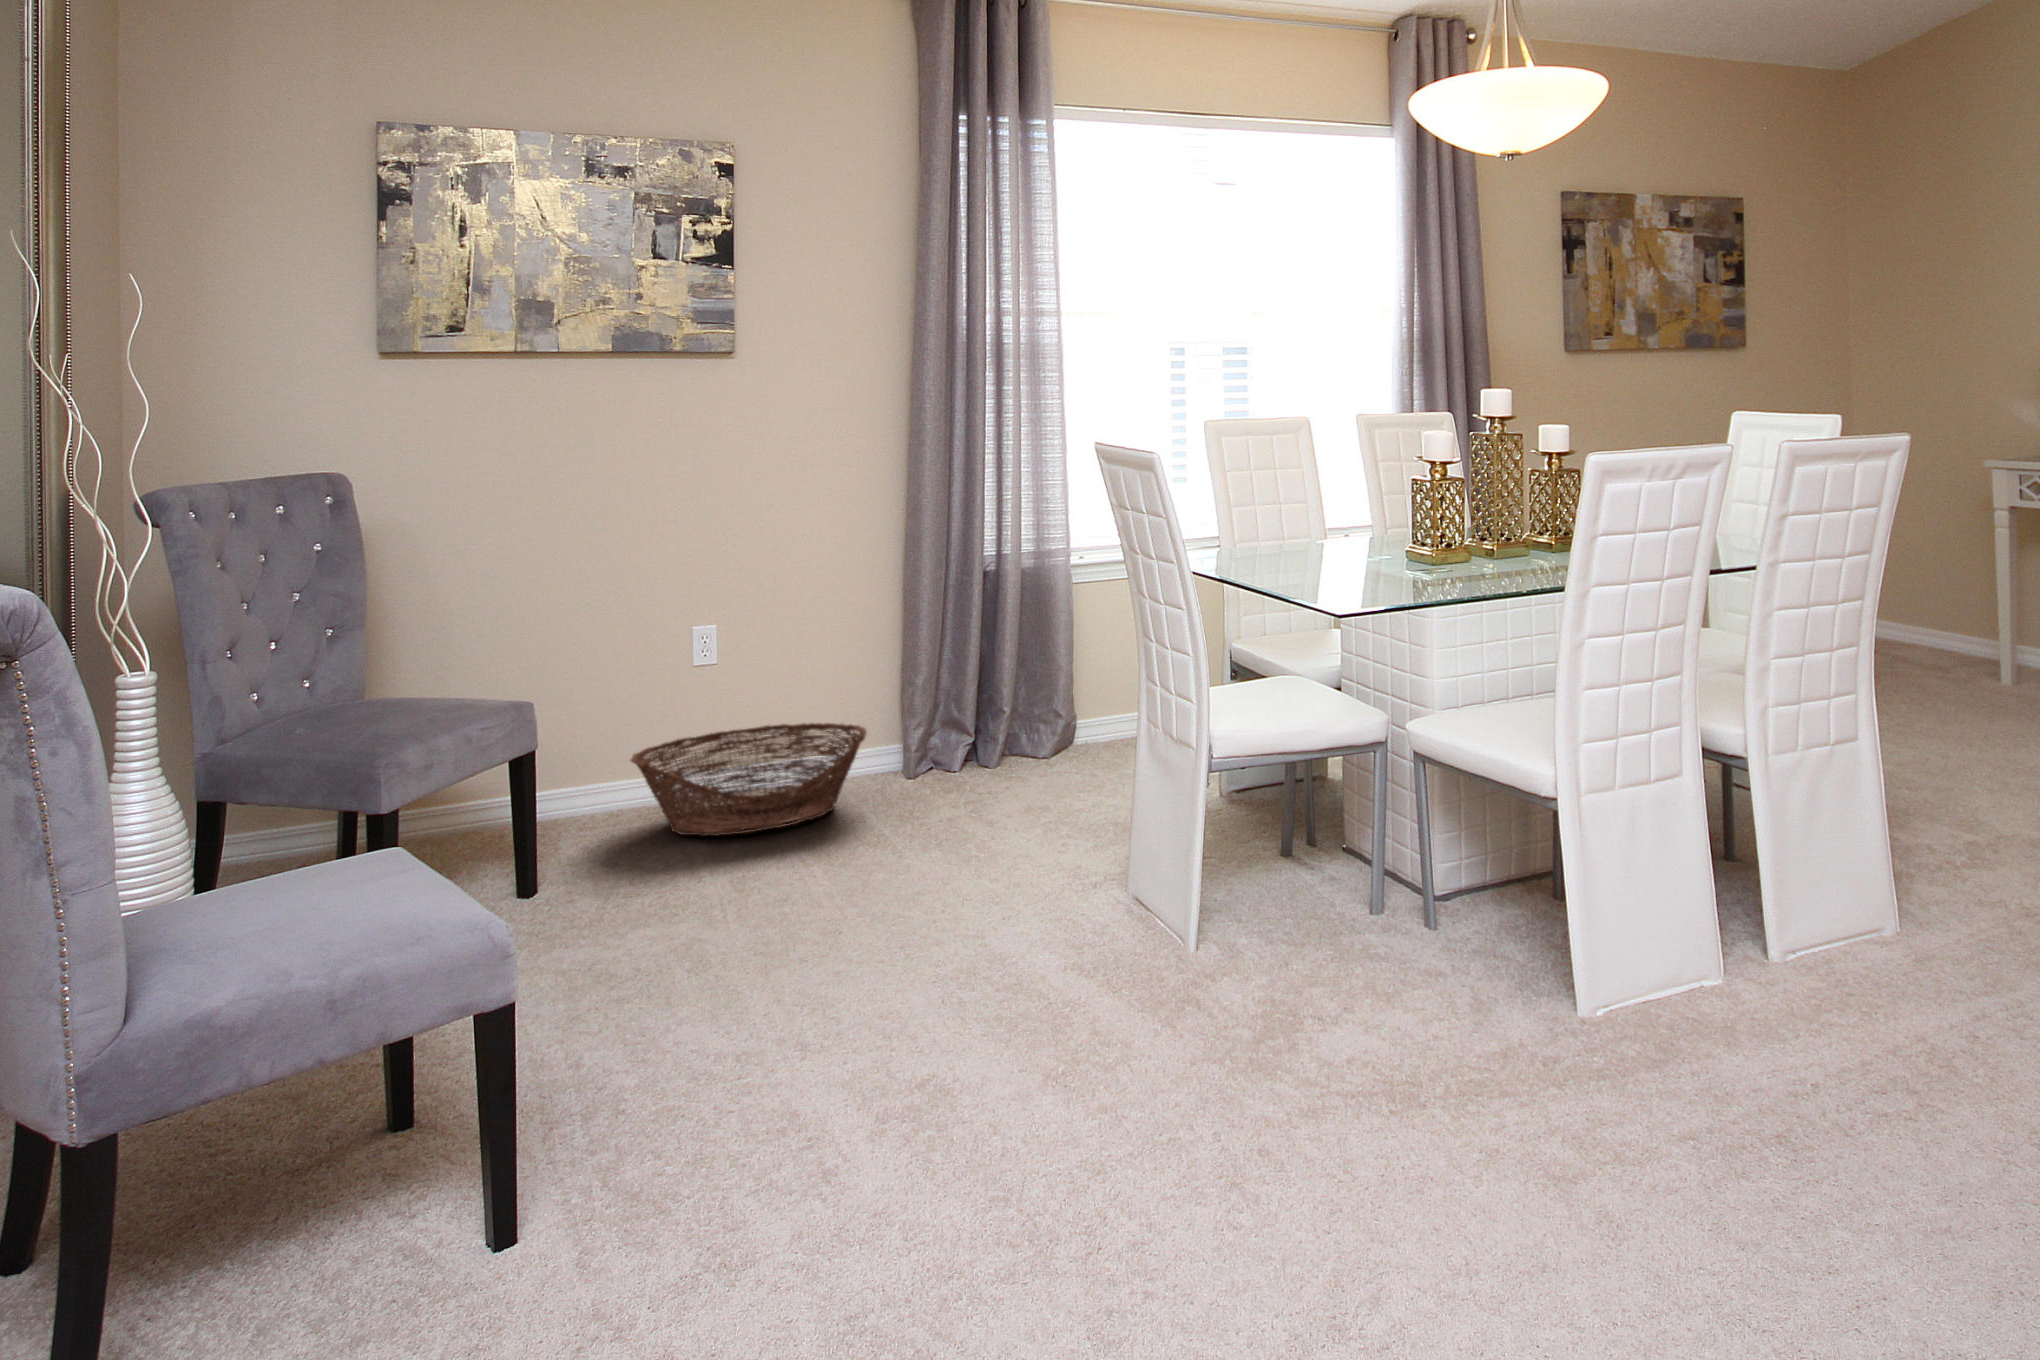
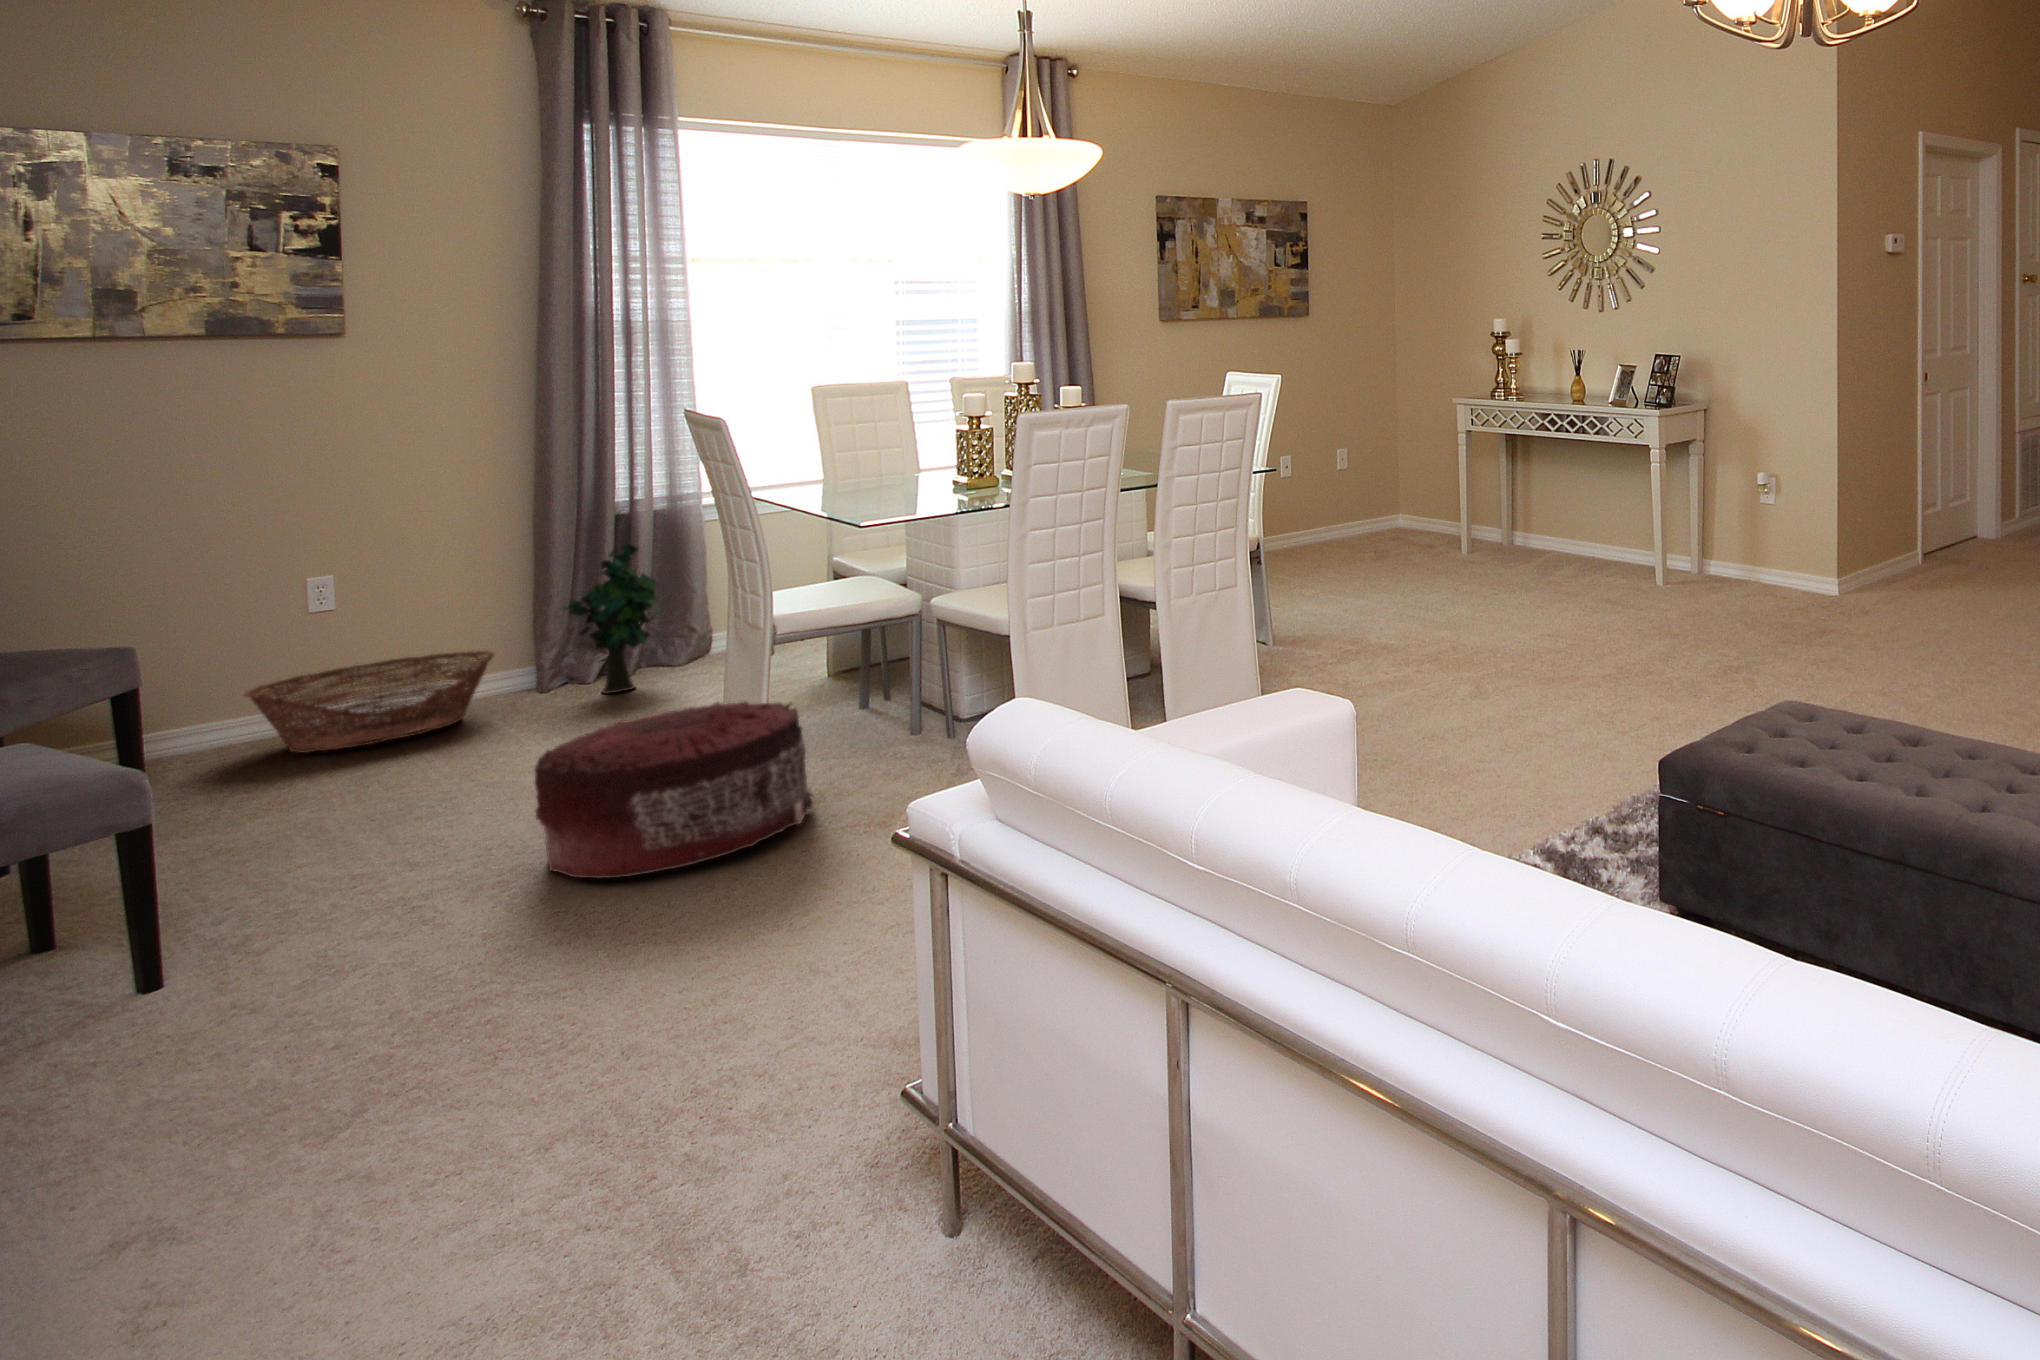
decorative plant: none [934,607,1038,789] -> present [567,545,663,694]
pouf: none [944,866,1309,1179] -> present [535,701,813,878]

